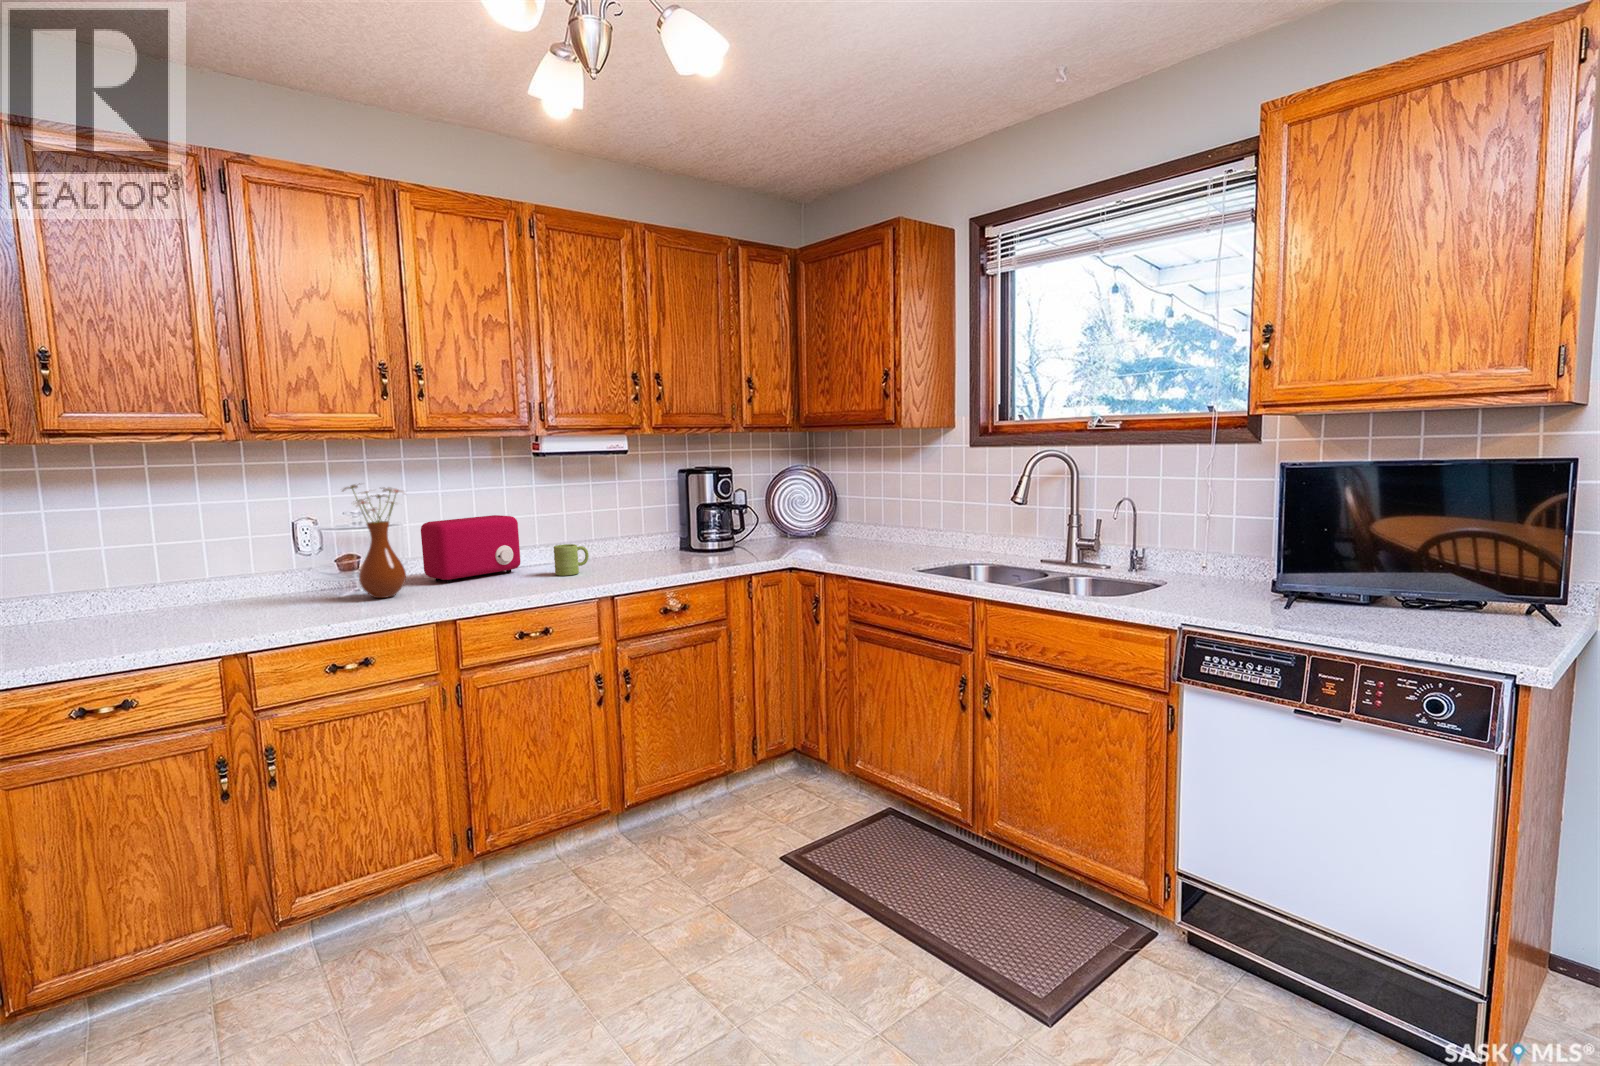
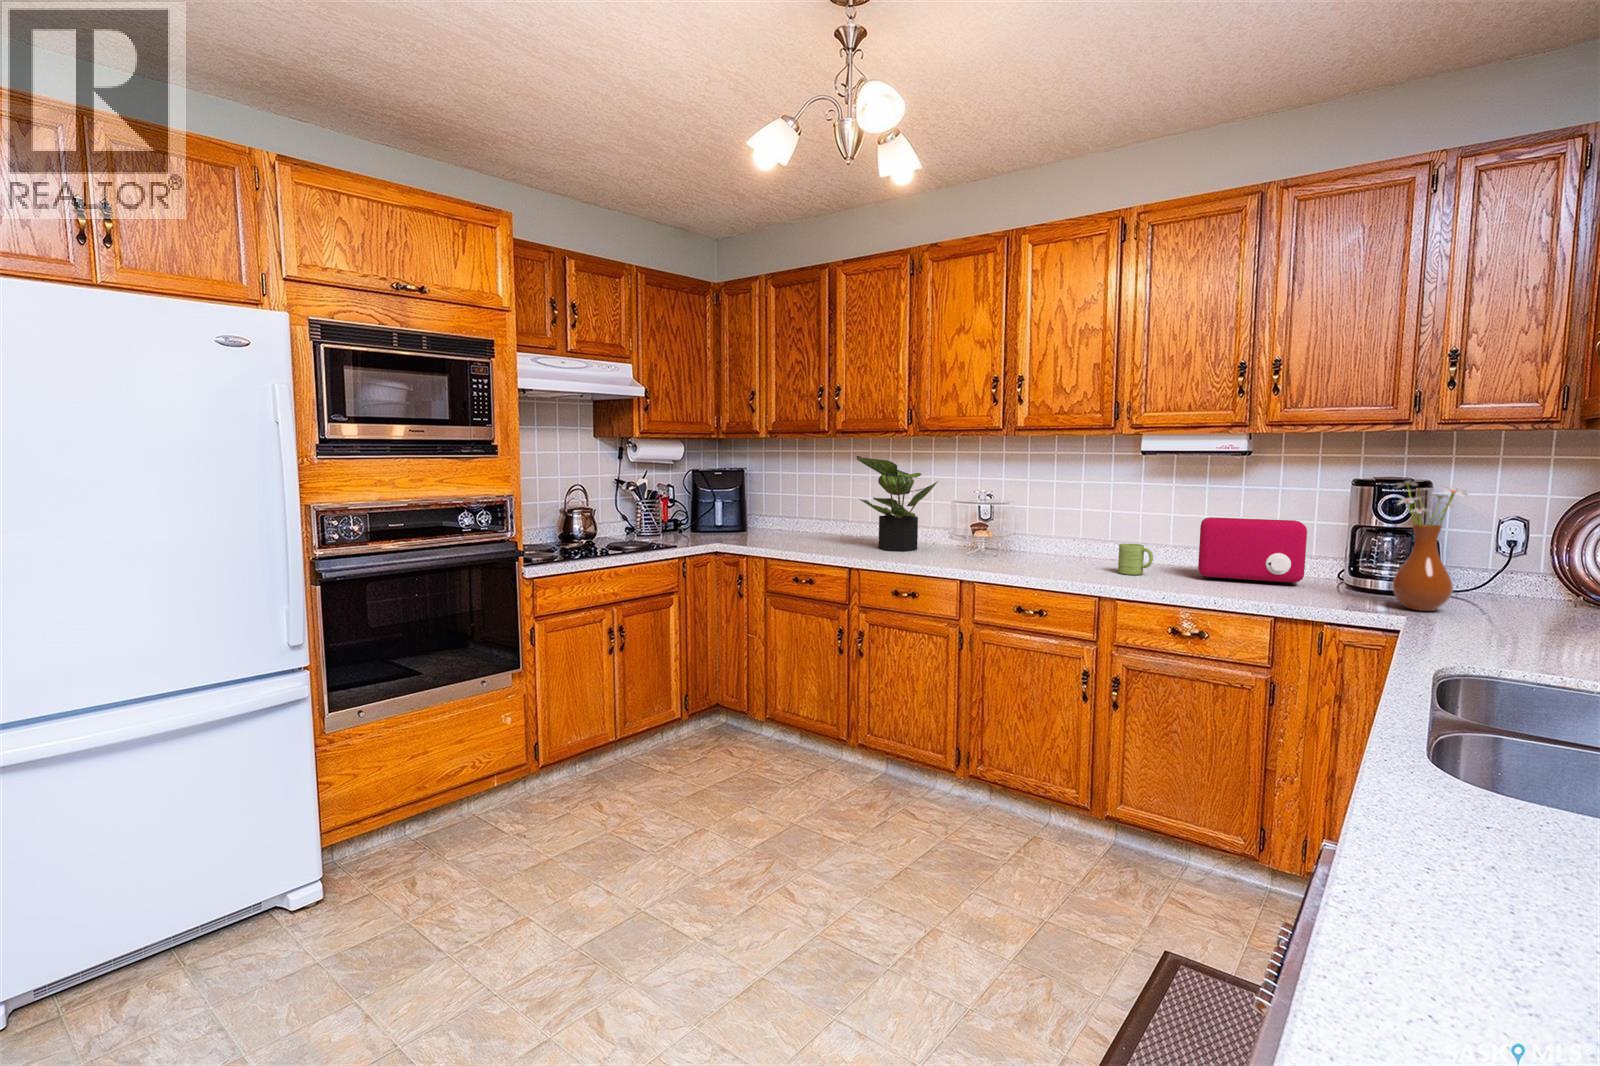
potted plant: none [134,474,286,623] -> present [857,456,937,551]
vase: present [343,483,406,598] -> present [1392,481,1468,611]
toaster: present [421,515,520,583] -> present [1198,517,1307,585]

